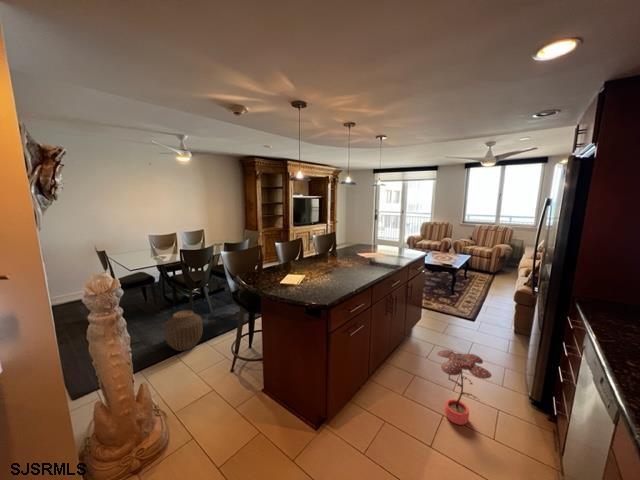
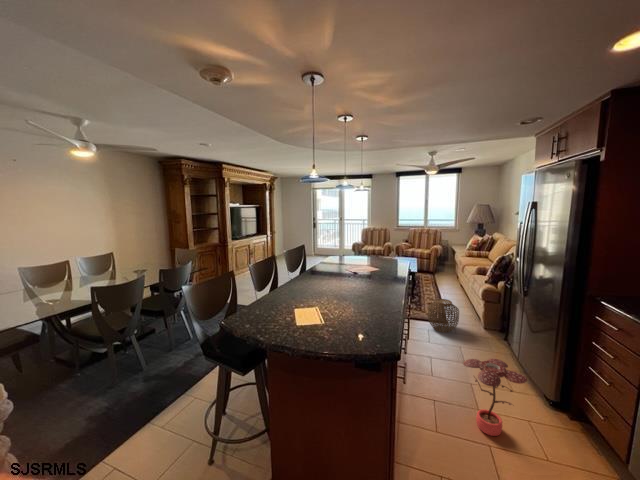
woven basket: present [164,310,203,351] -> present [428,299,459,333]

